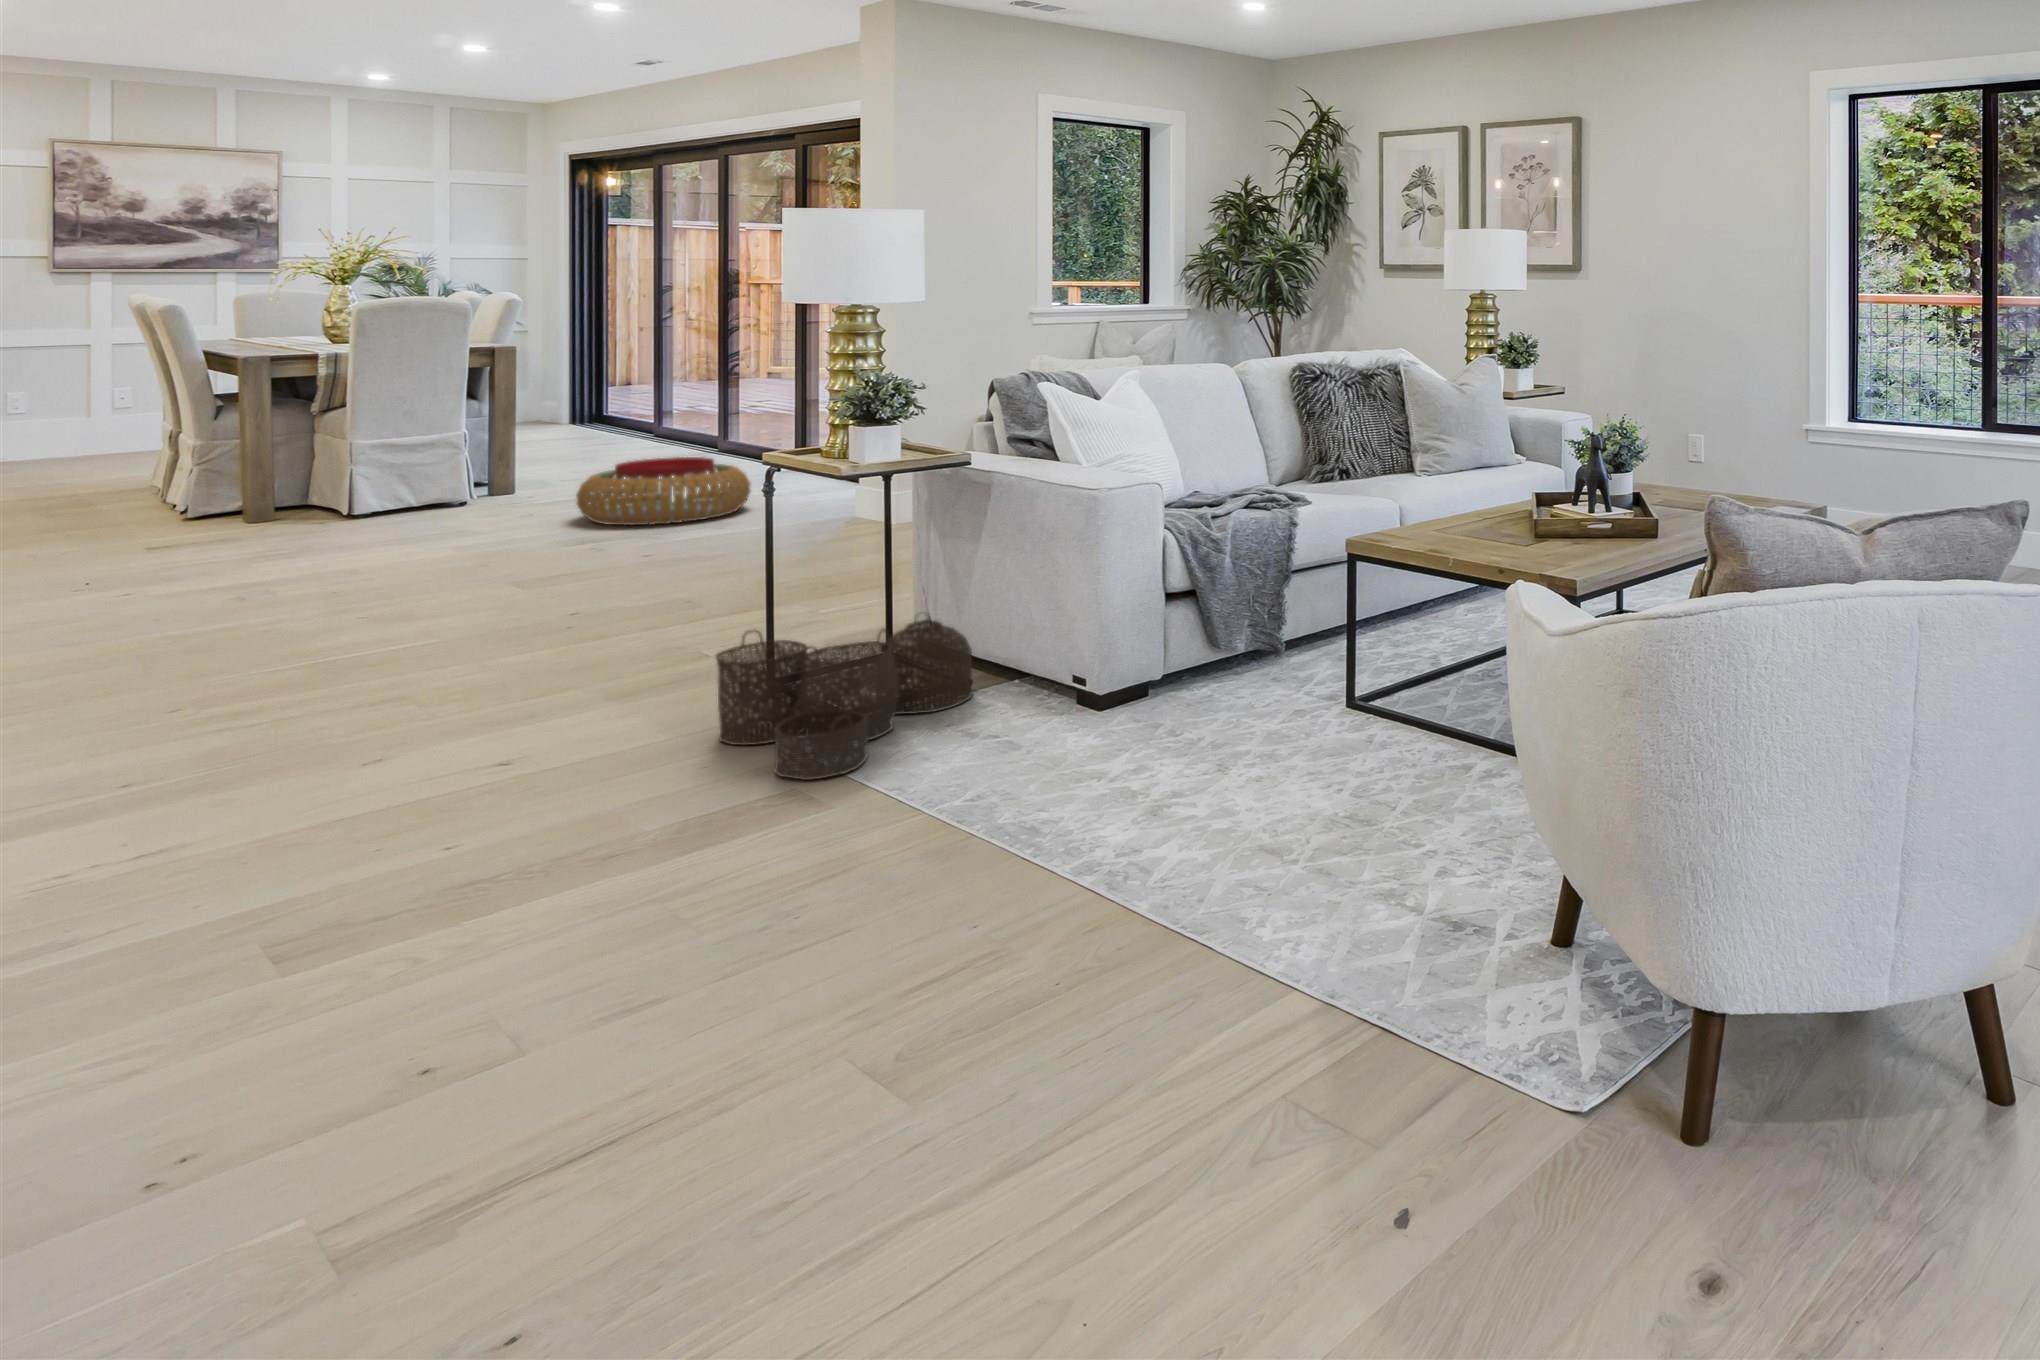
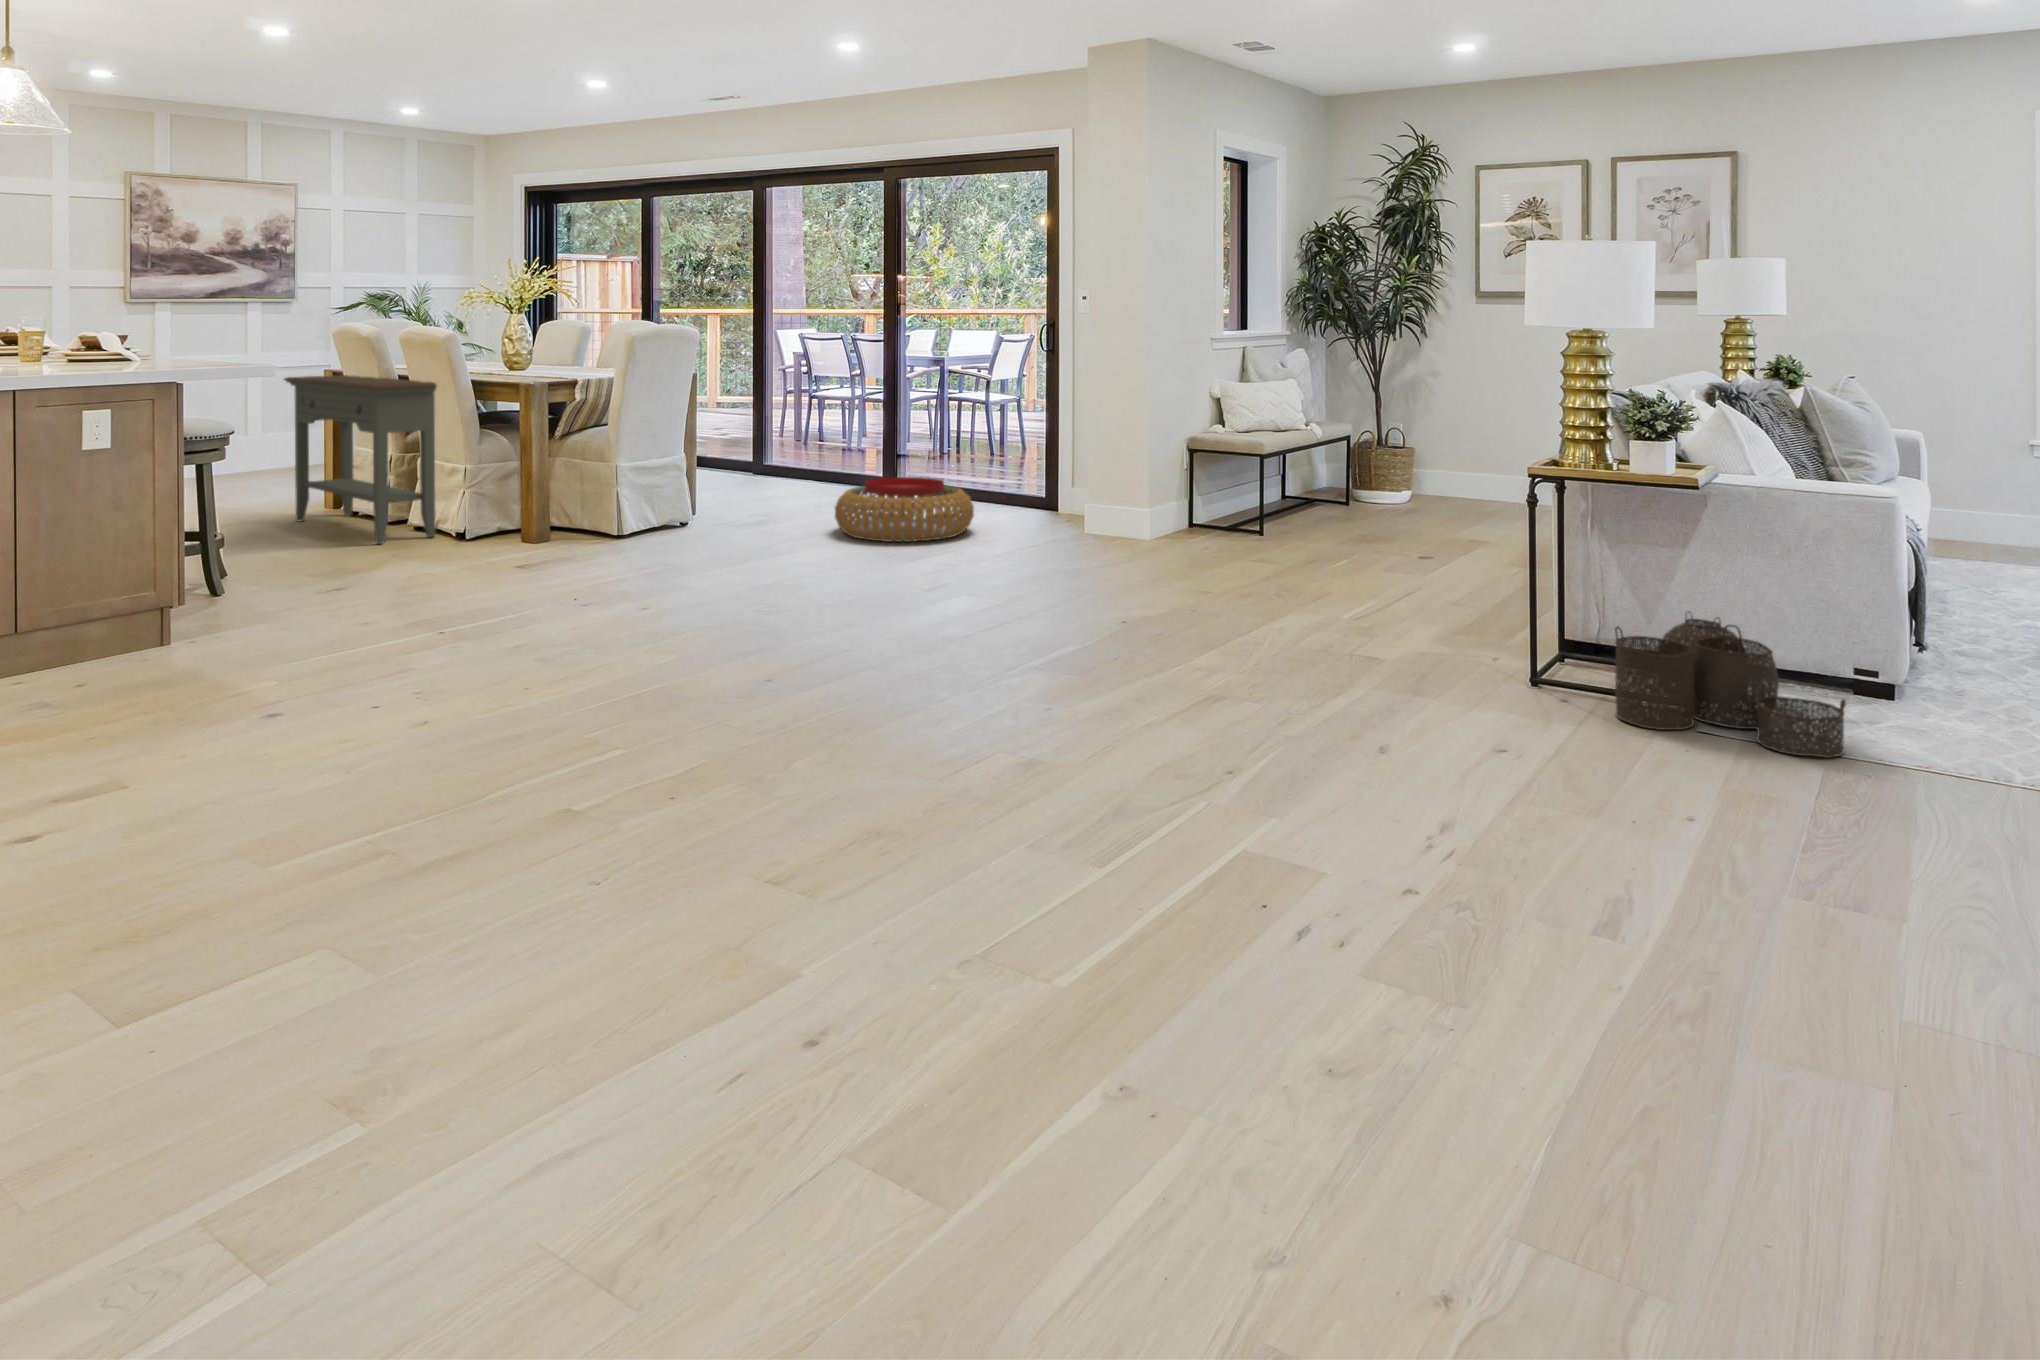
console table: none [56,348,162,524] -> present [284,375,437,544]

